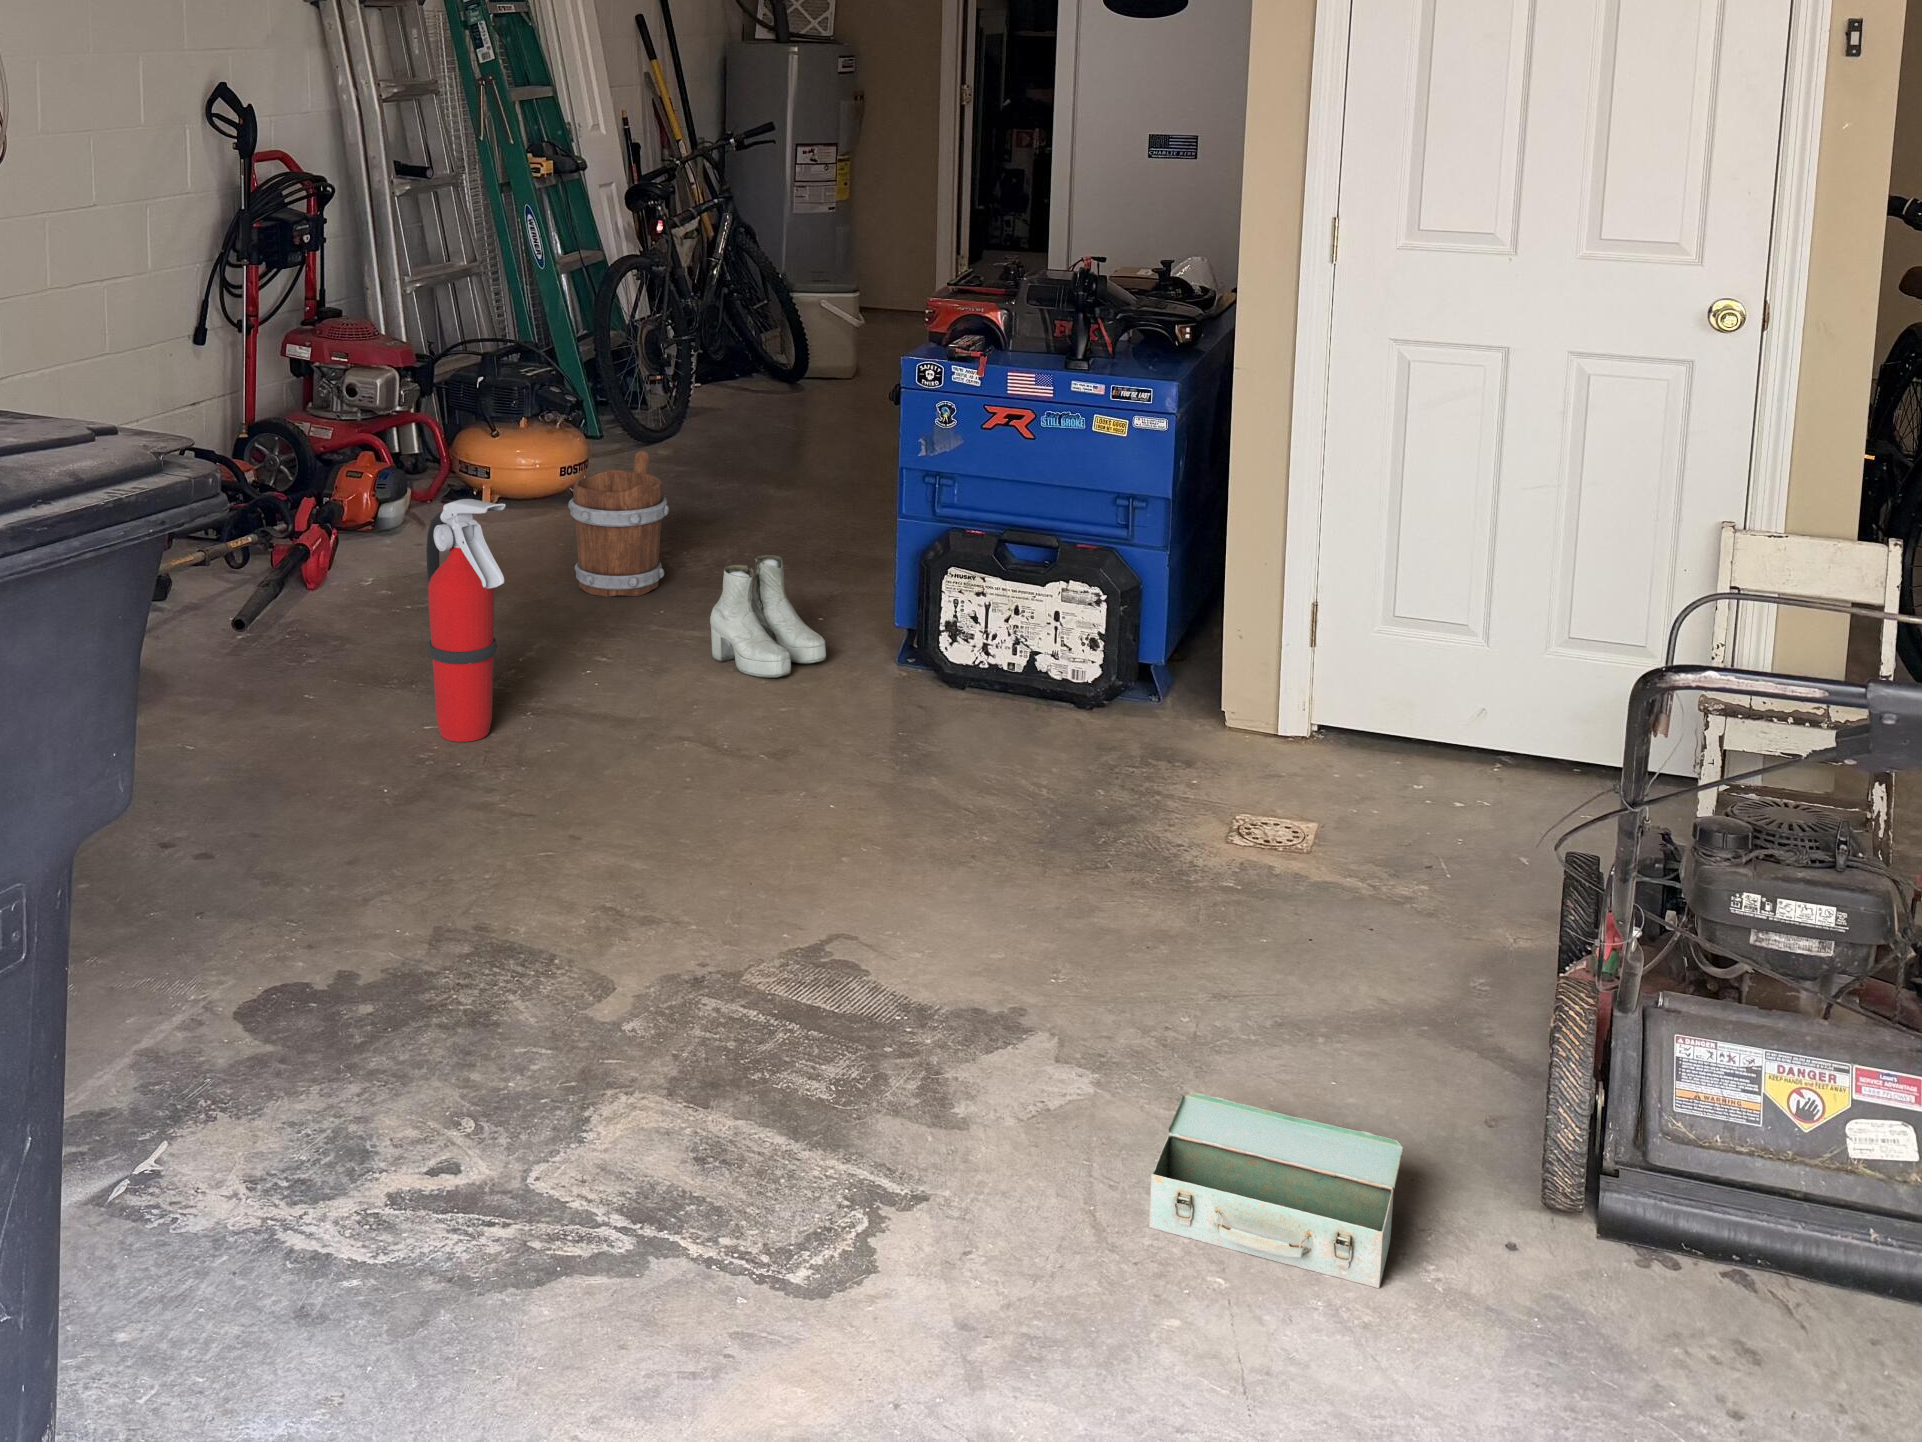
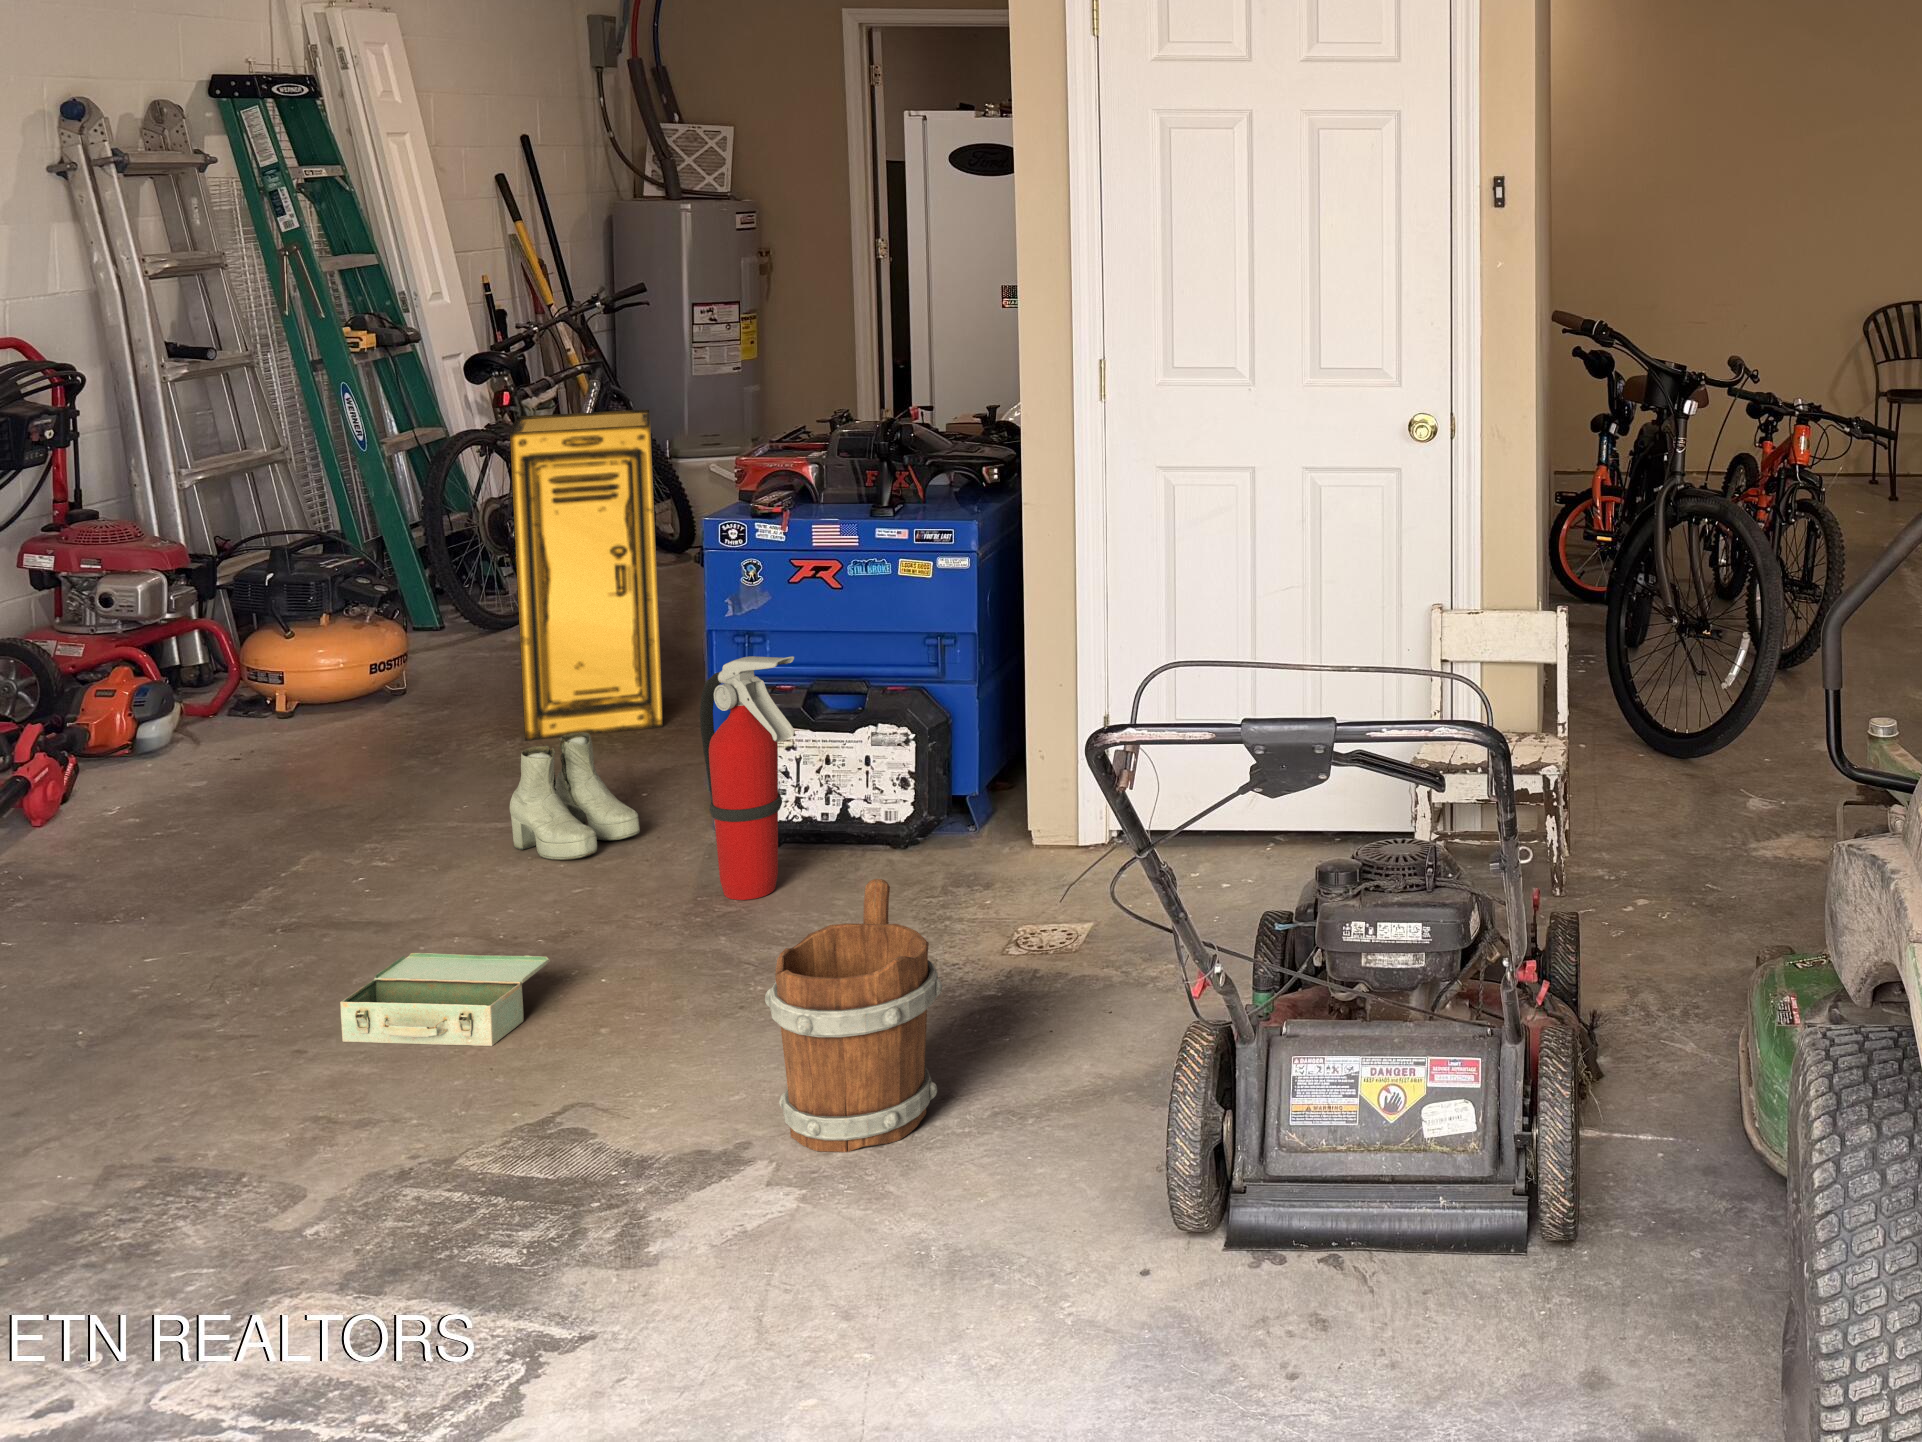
storage cabinet: none [693,243,819,553] -> present [510,410,663,741]
bucket: present [568,451,669,597] -> present [765,879,942,1152]
fire extinguisher: present [427,499,506,742] -> present [700,656,794,900]
toolbox: present [1149,1092,1404,1288] -> present [340,953,550,1046]

